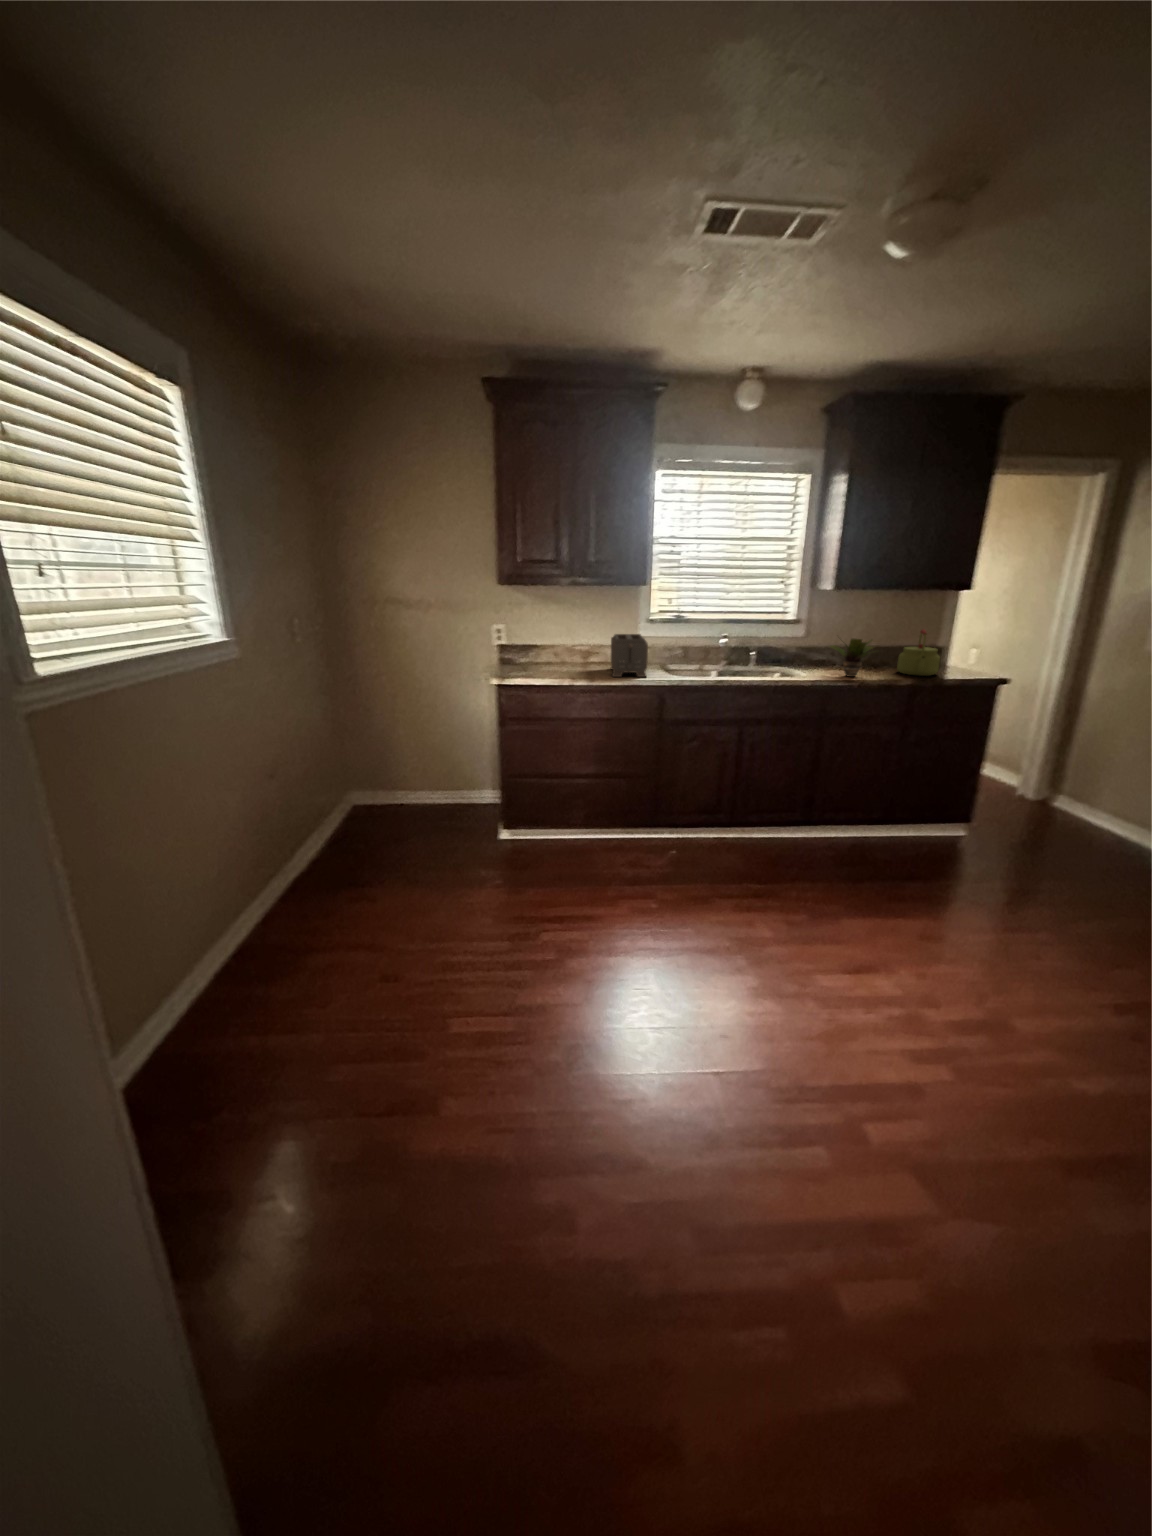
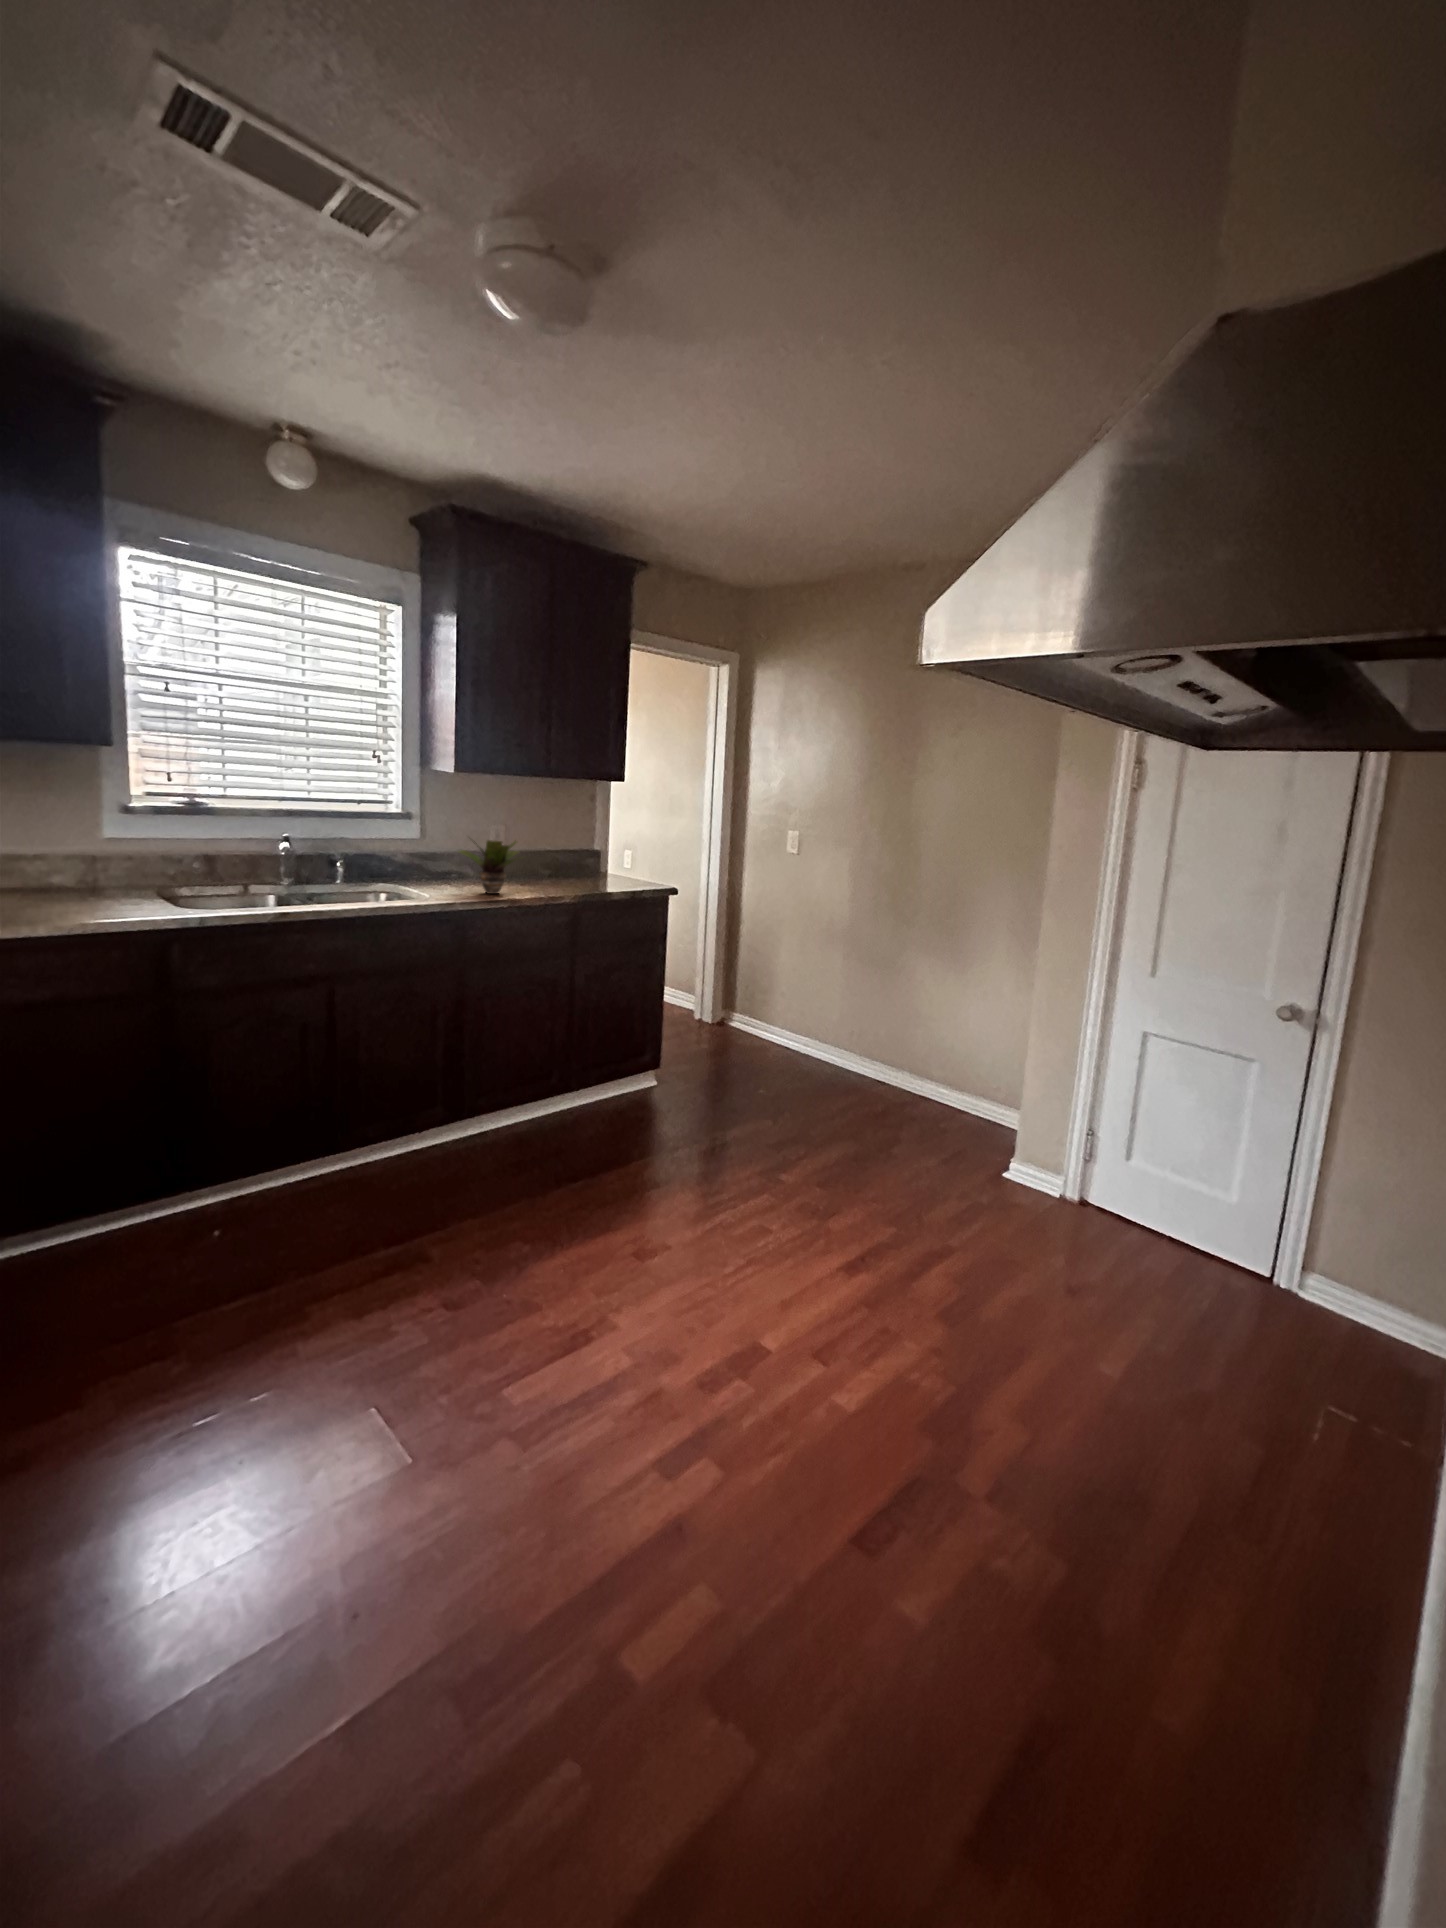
kettle: present [897,630,940,676] -> none [551,828,601,888]
toaster: present [611,634,648,677] -> none [33,833,125,917]

